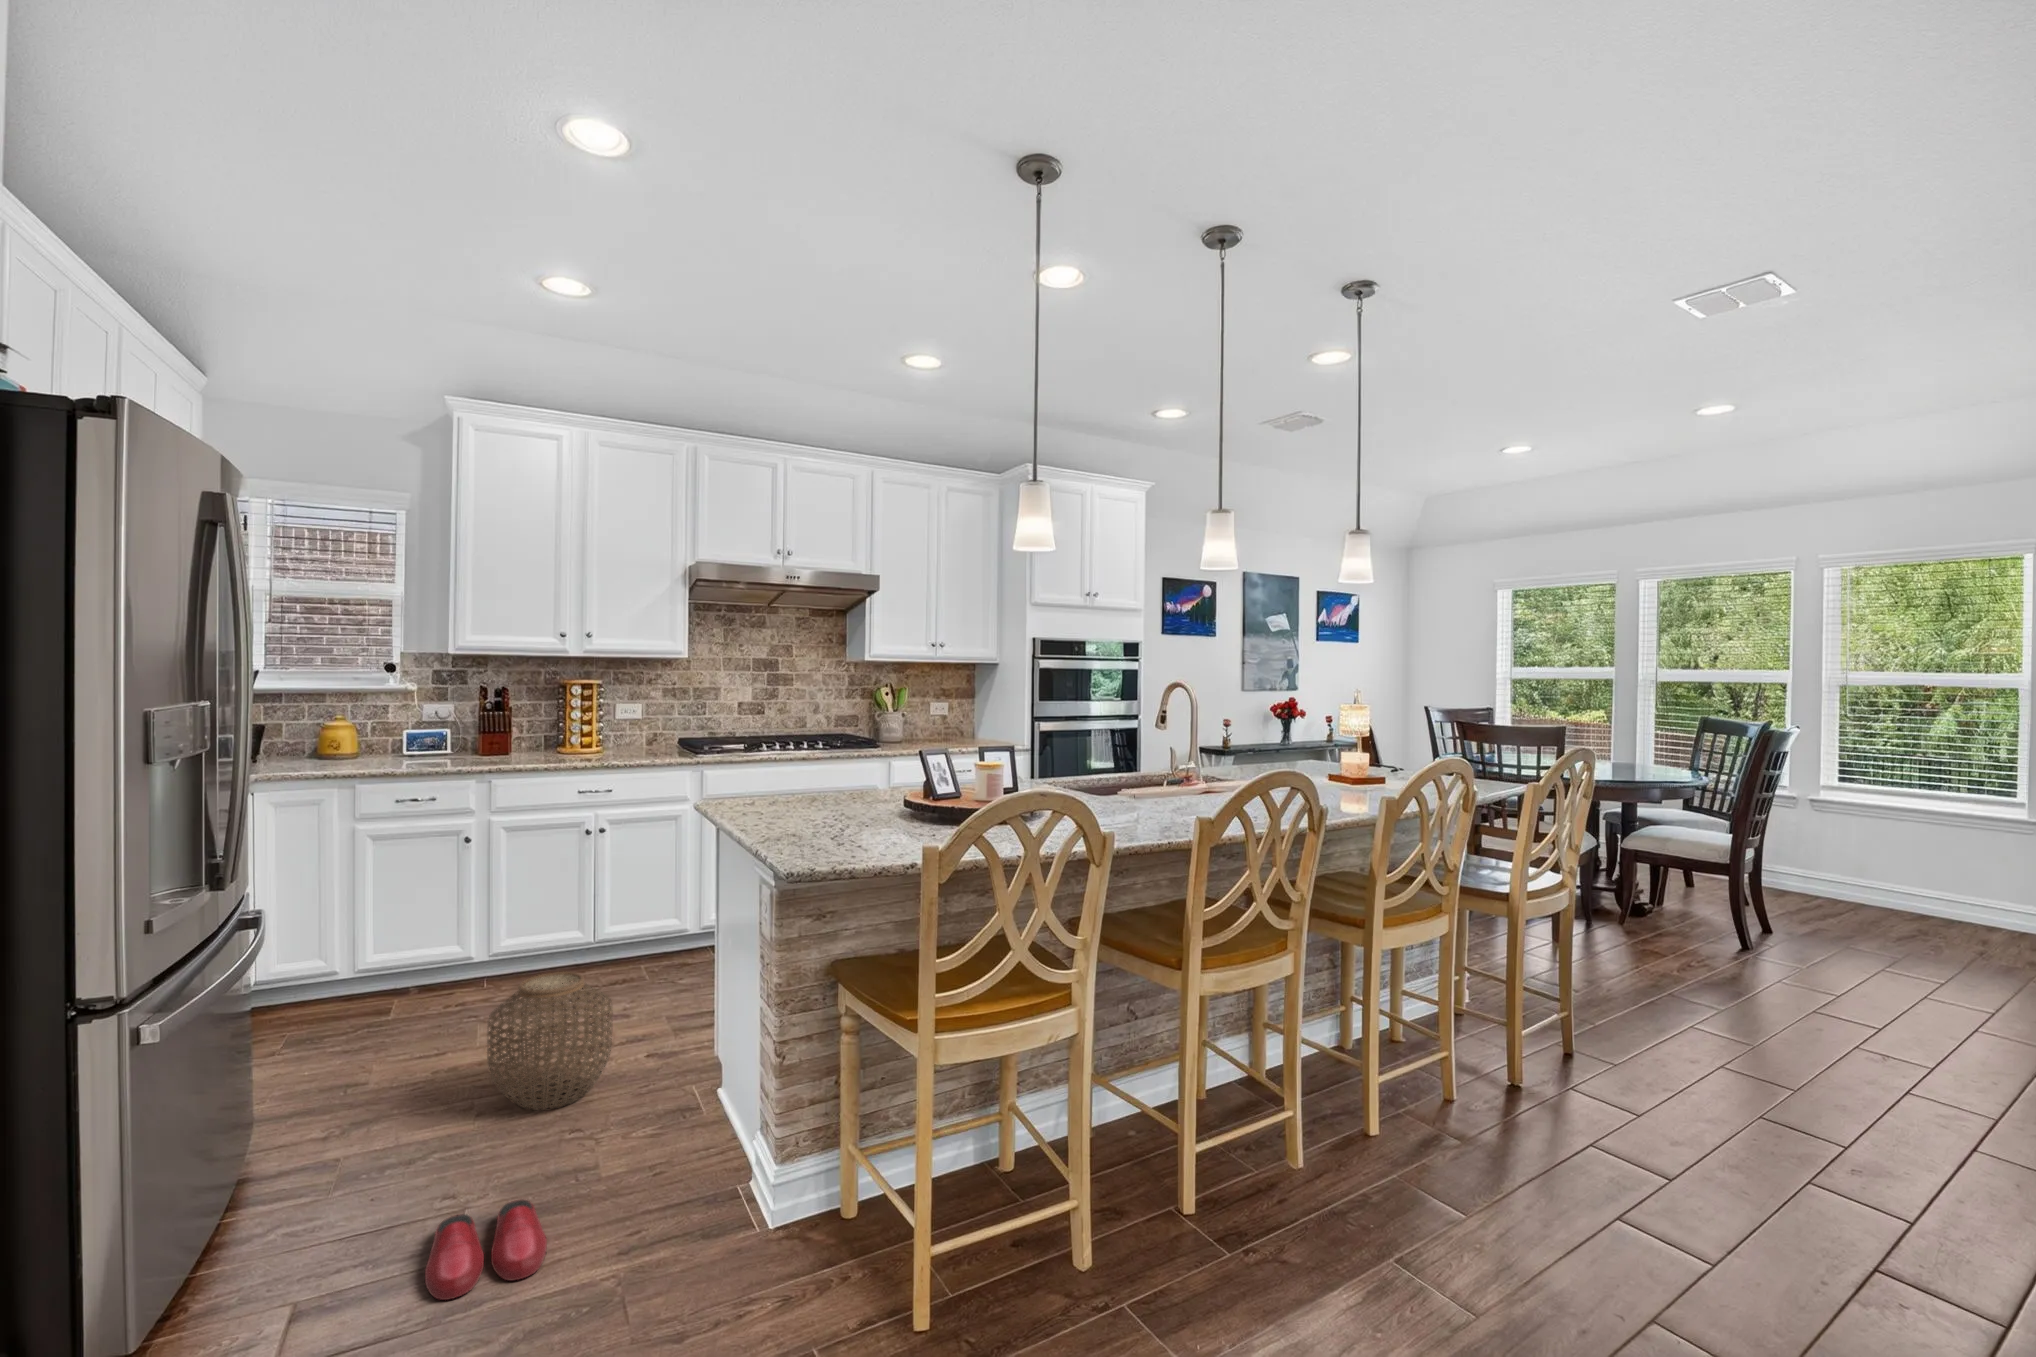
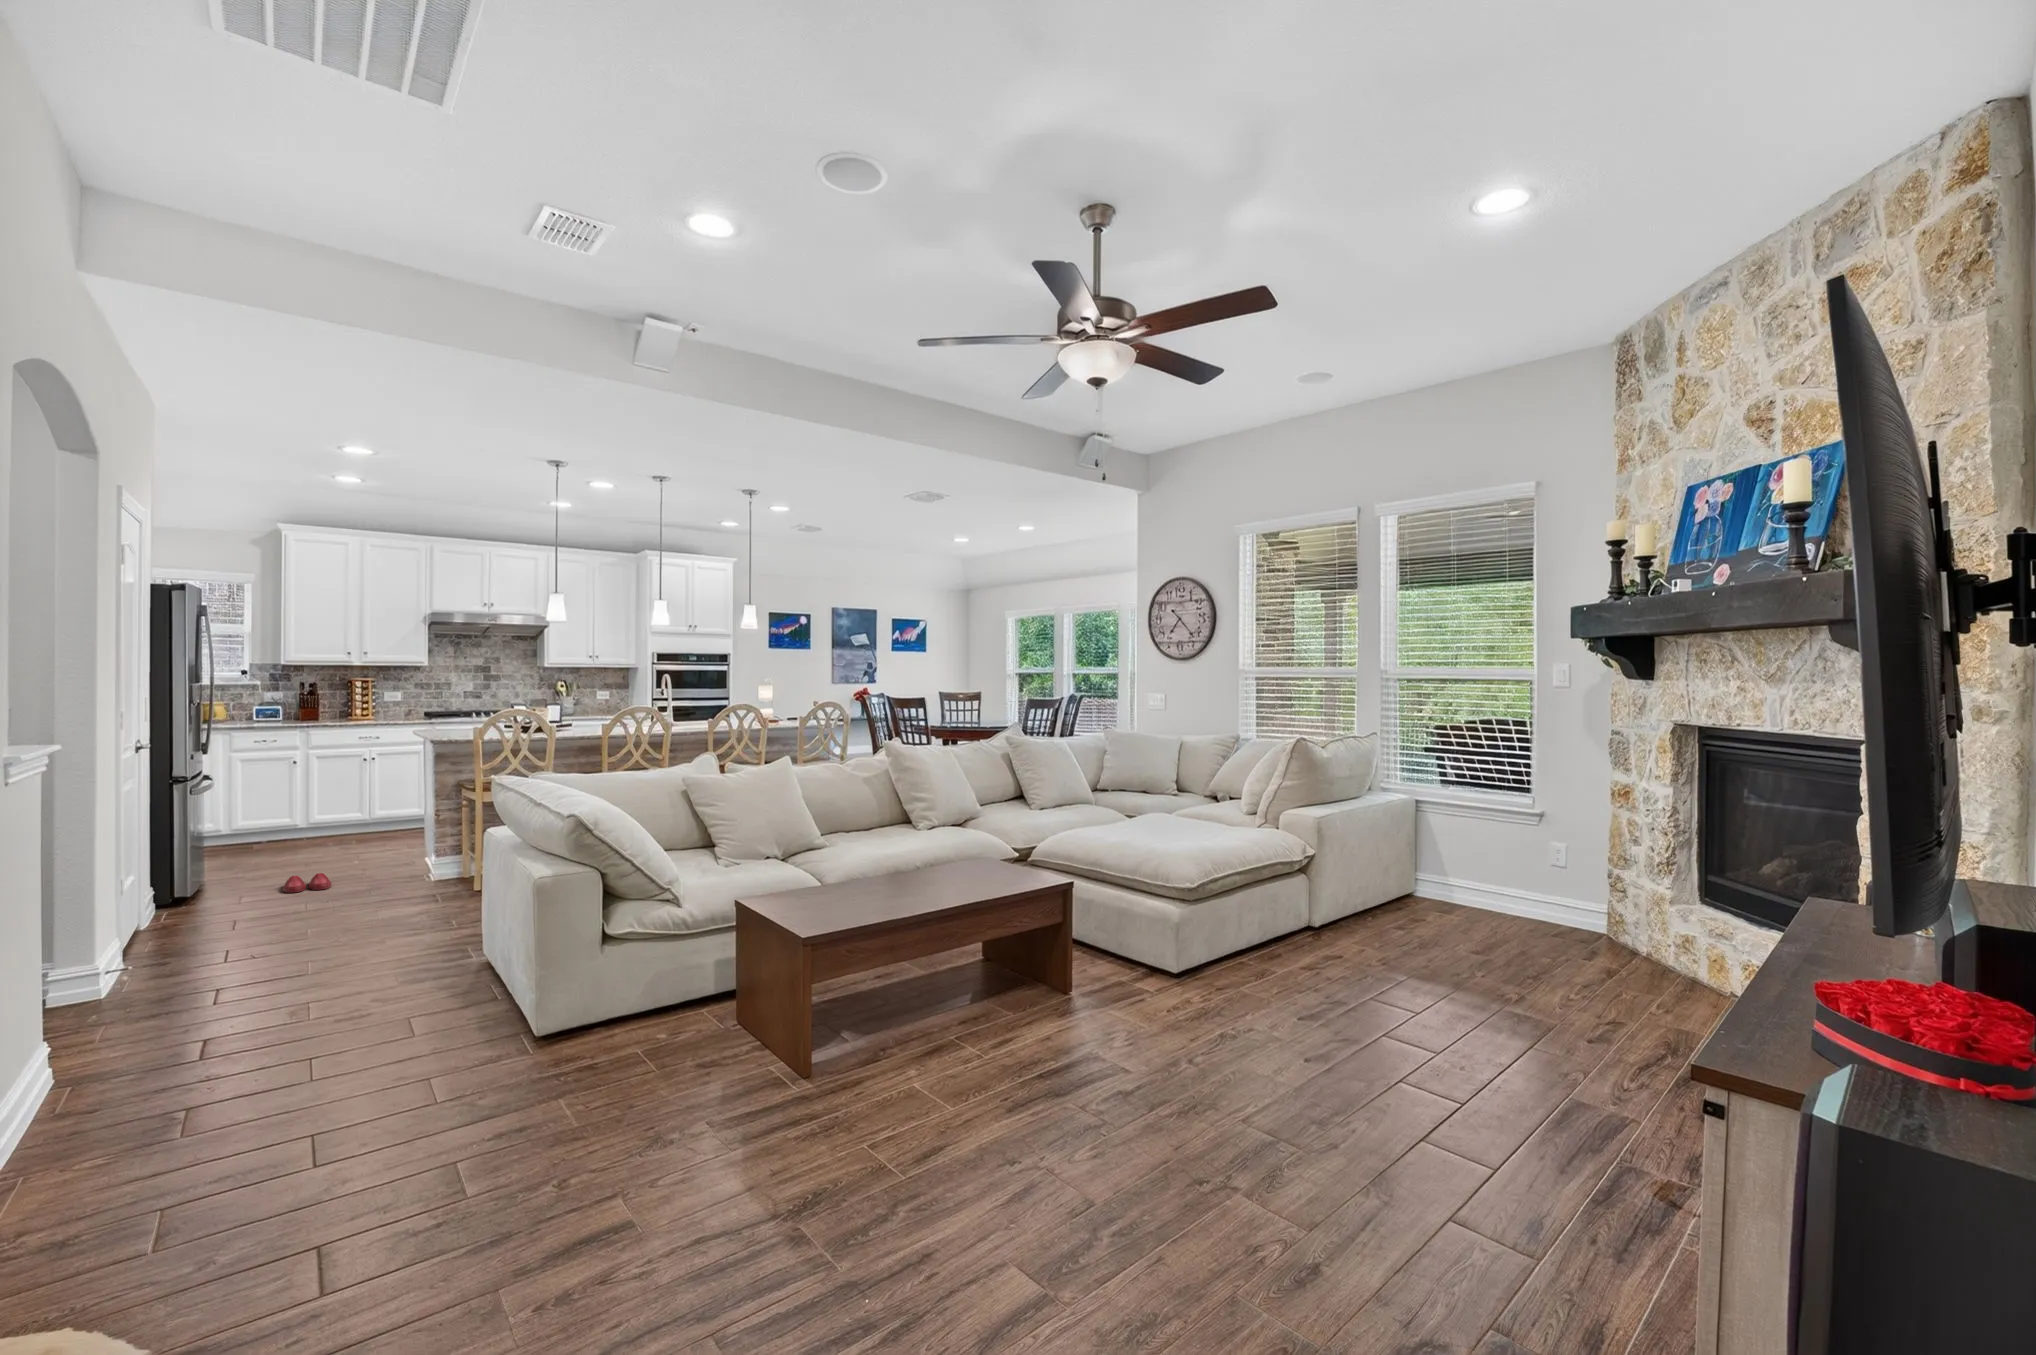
woven basket: present [487,972,612,1110] -> none [306,809,368,866]

